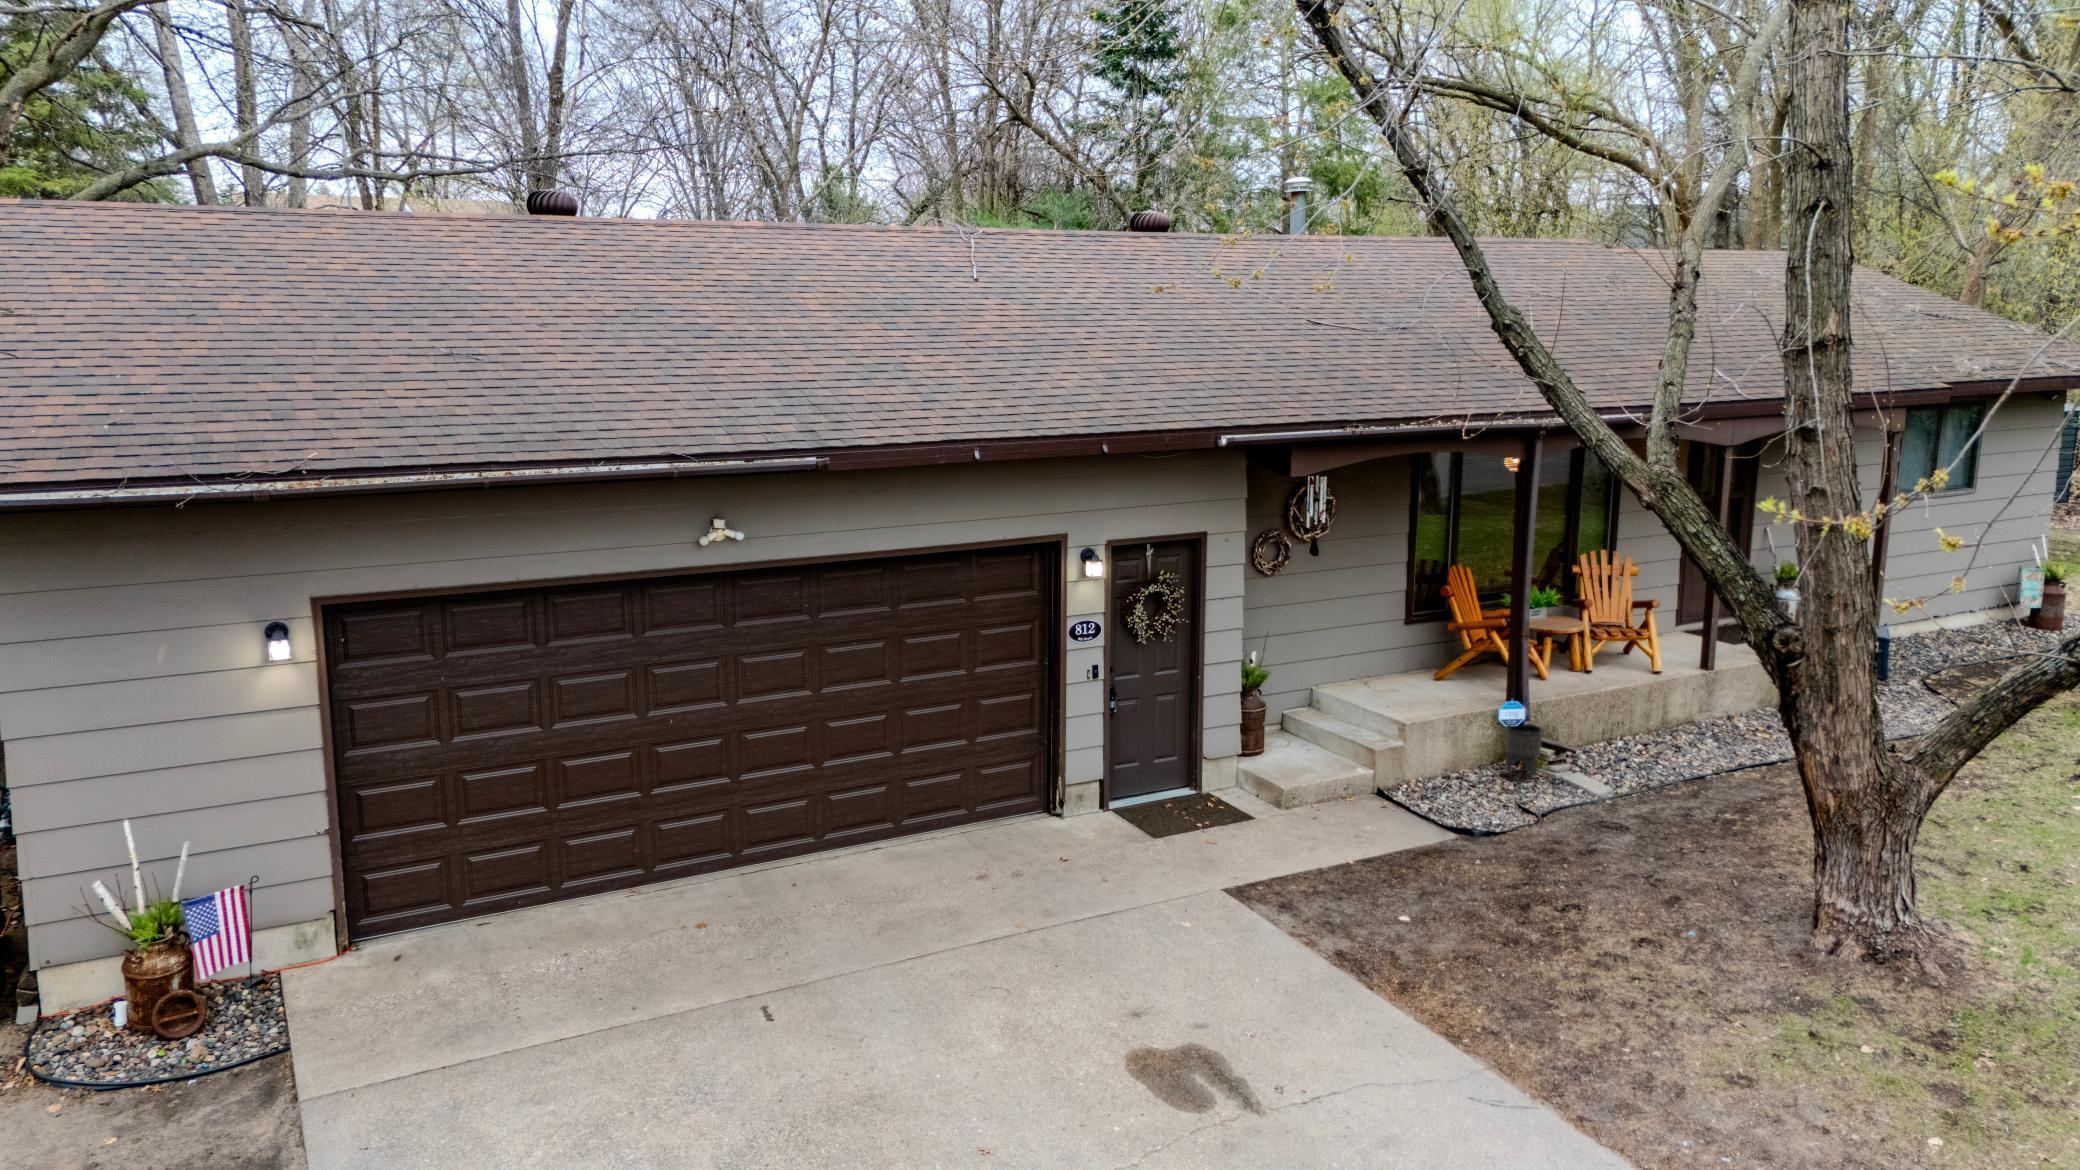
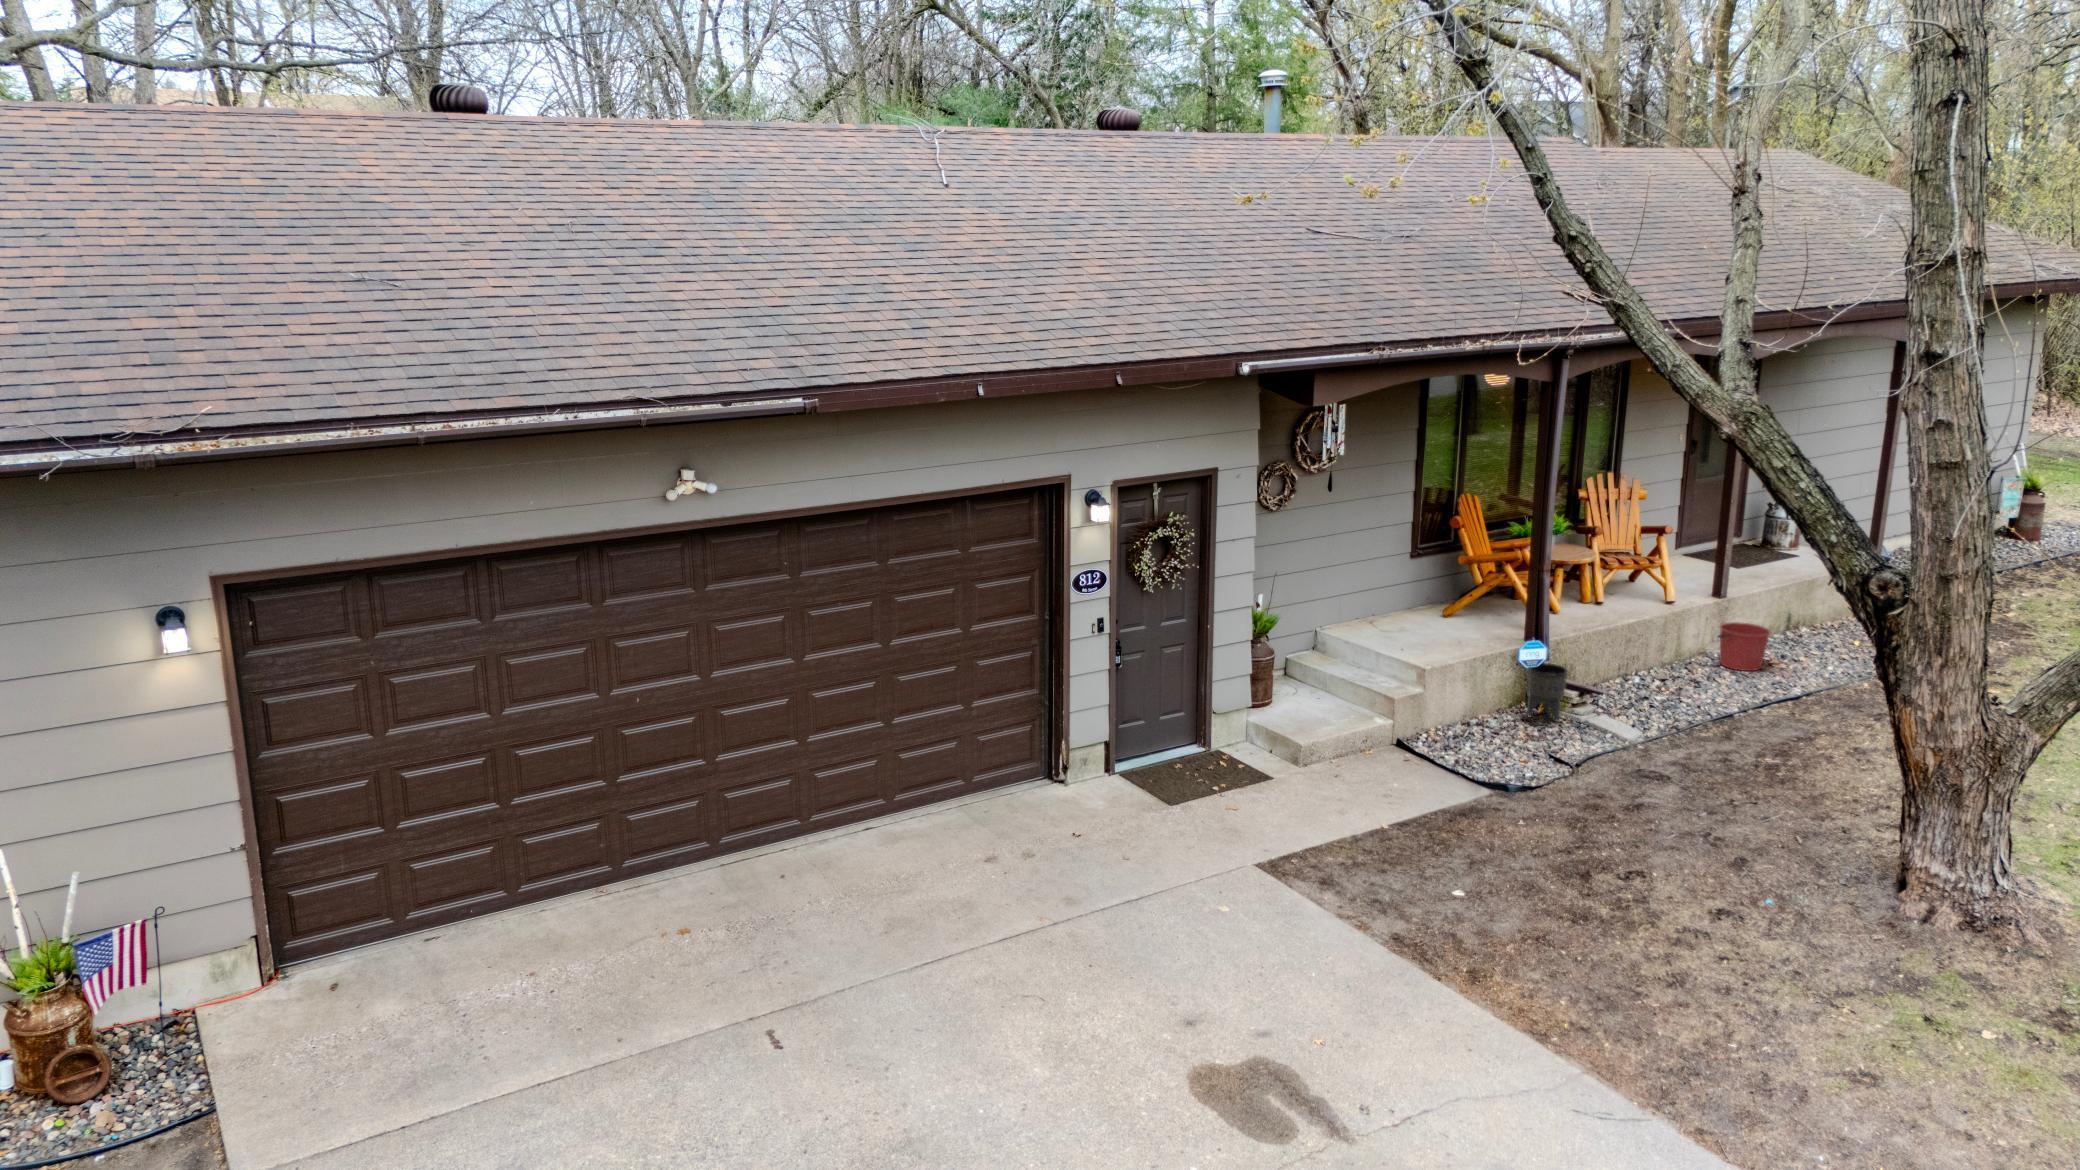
bucket: none [1703,693,1754,739] -> present [1718,622,1771,671]

